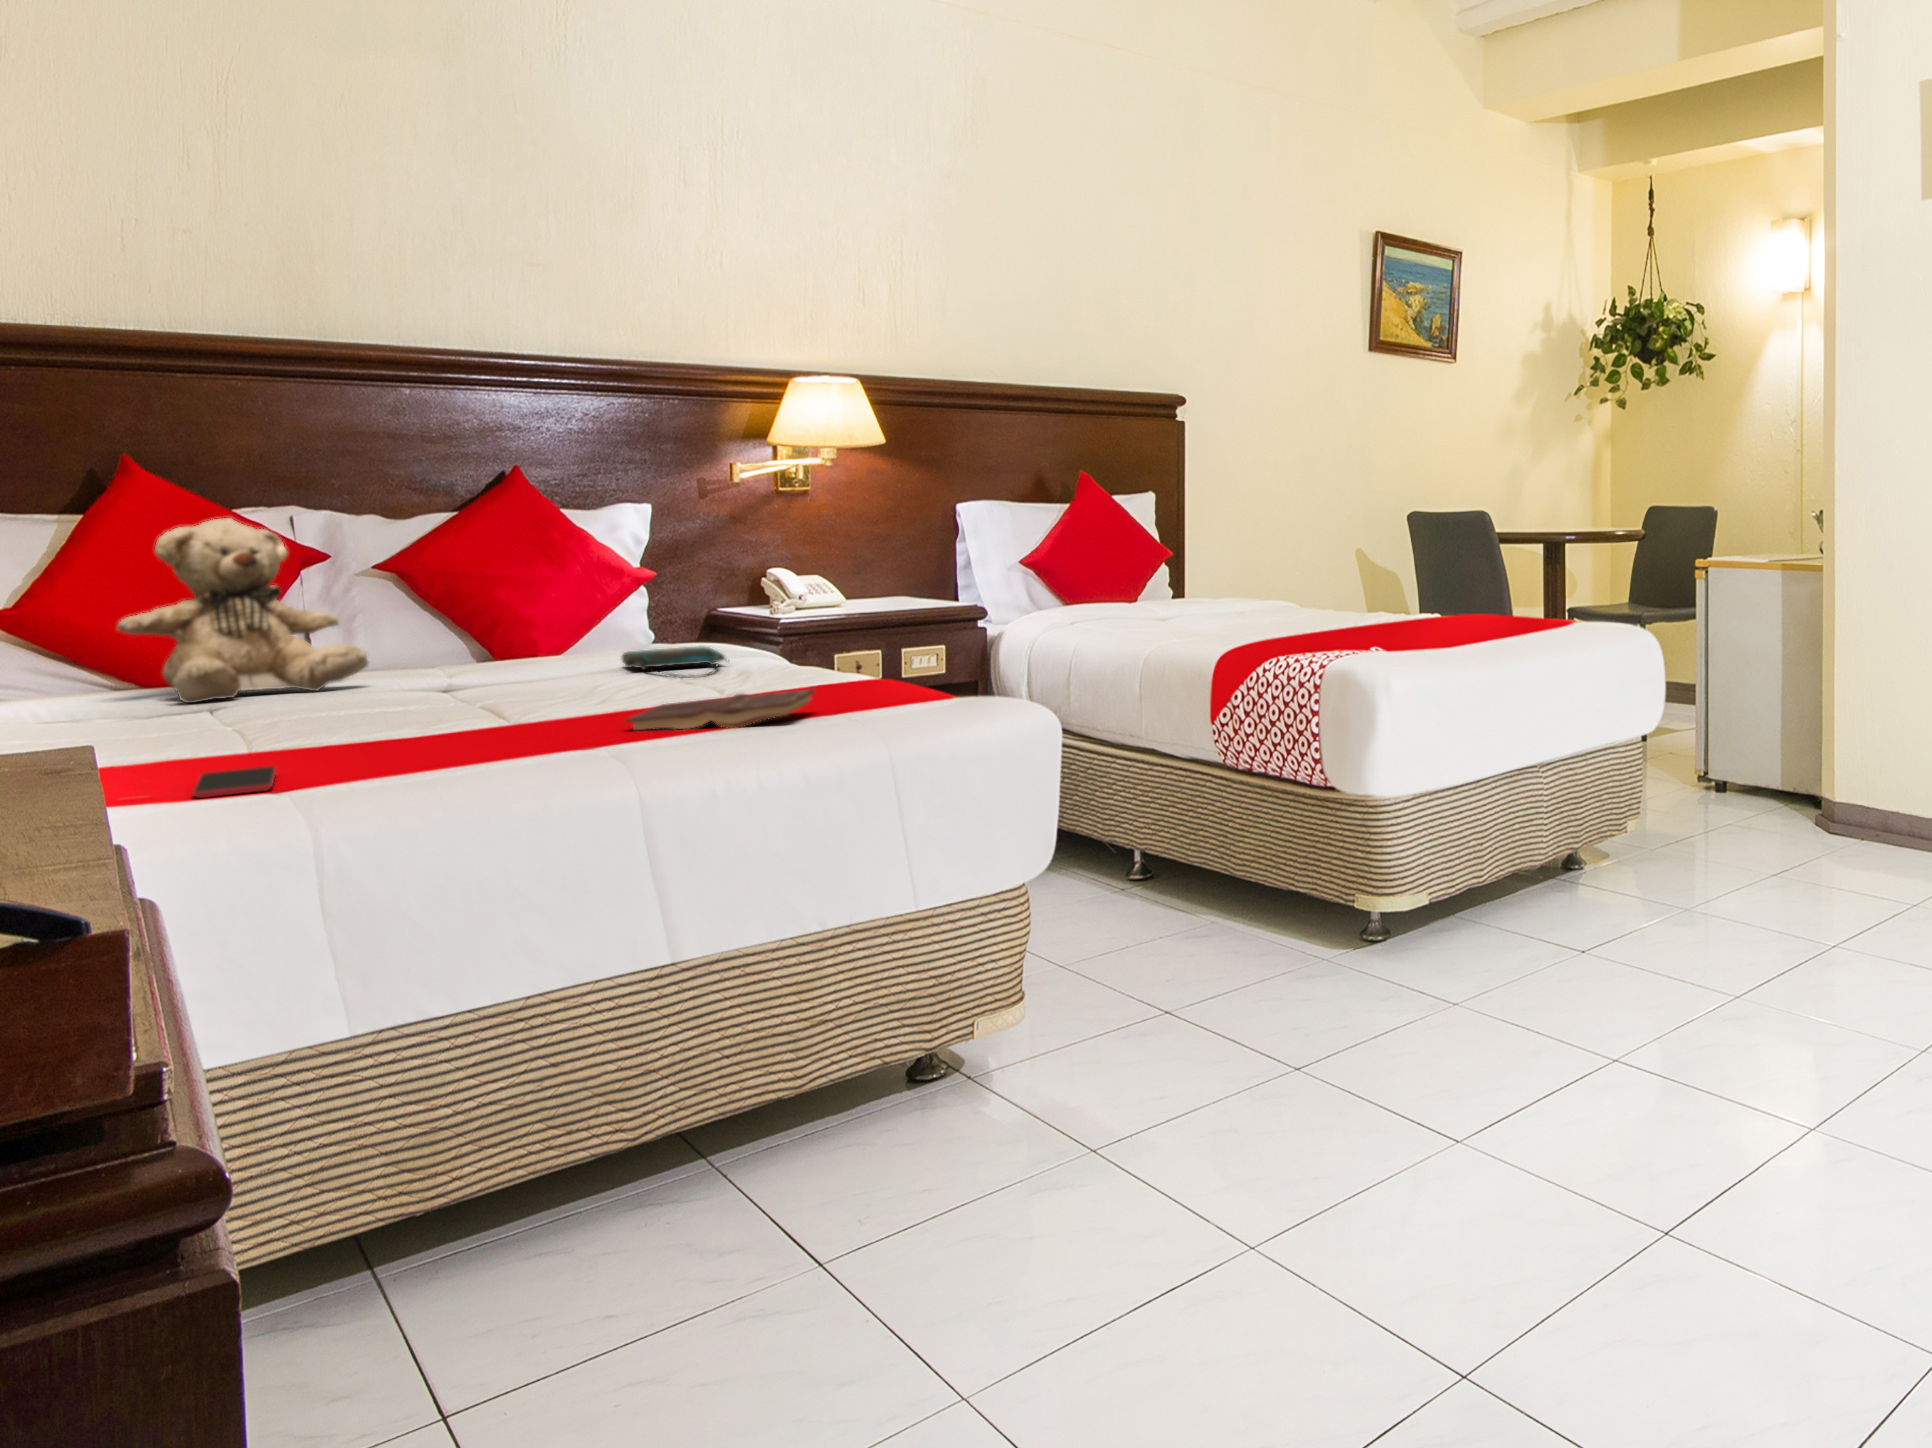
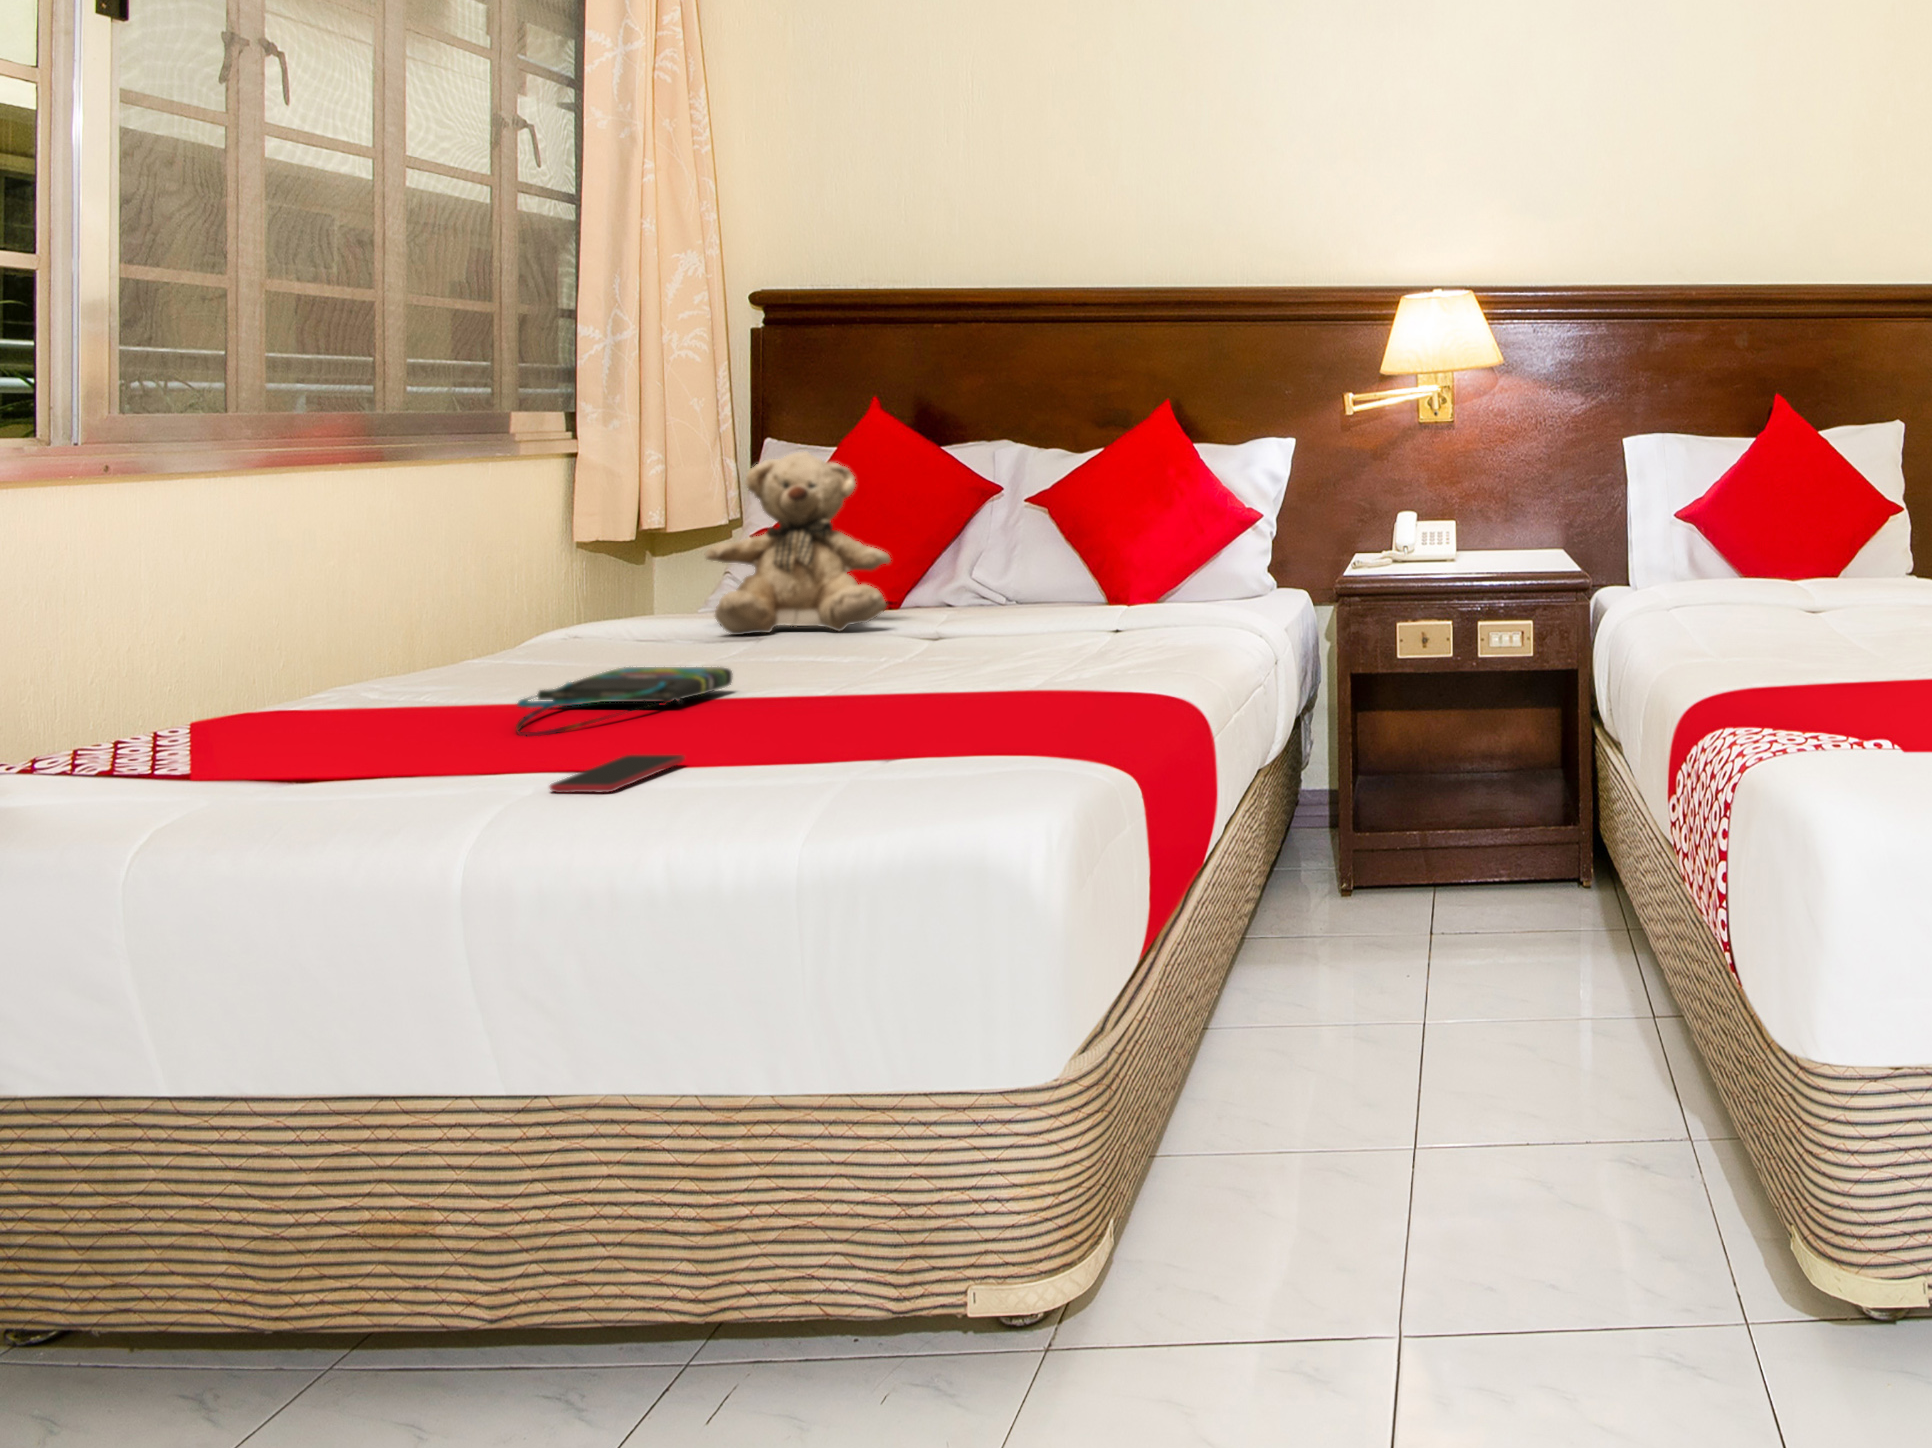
tote bag: present [622,646,730,678] -> present [516,667,732,736]
book: present [626,689,815,730] -> none [768,697,989,748]
smartphone: present [193,766,276,798] -> present [550,755,685,793]

